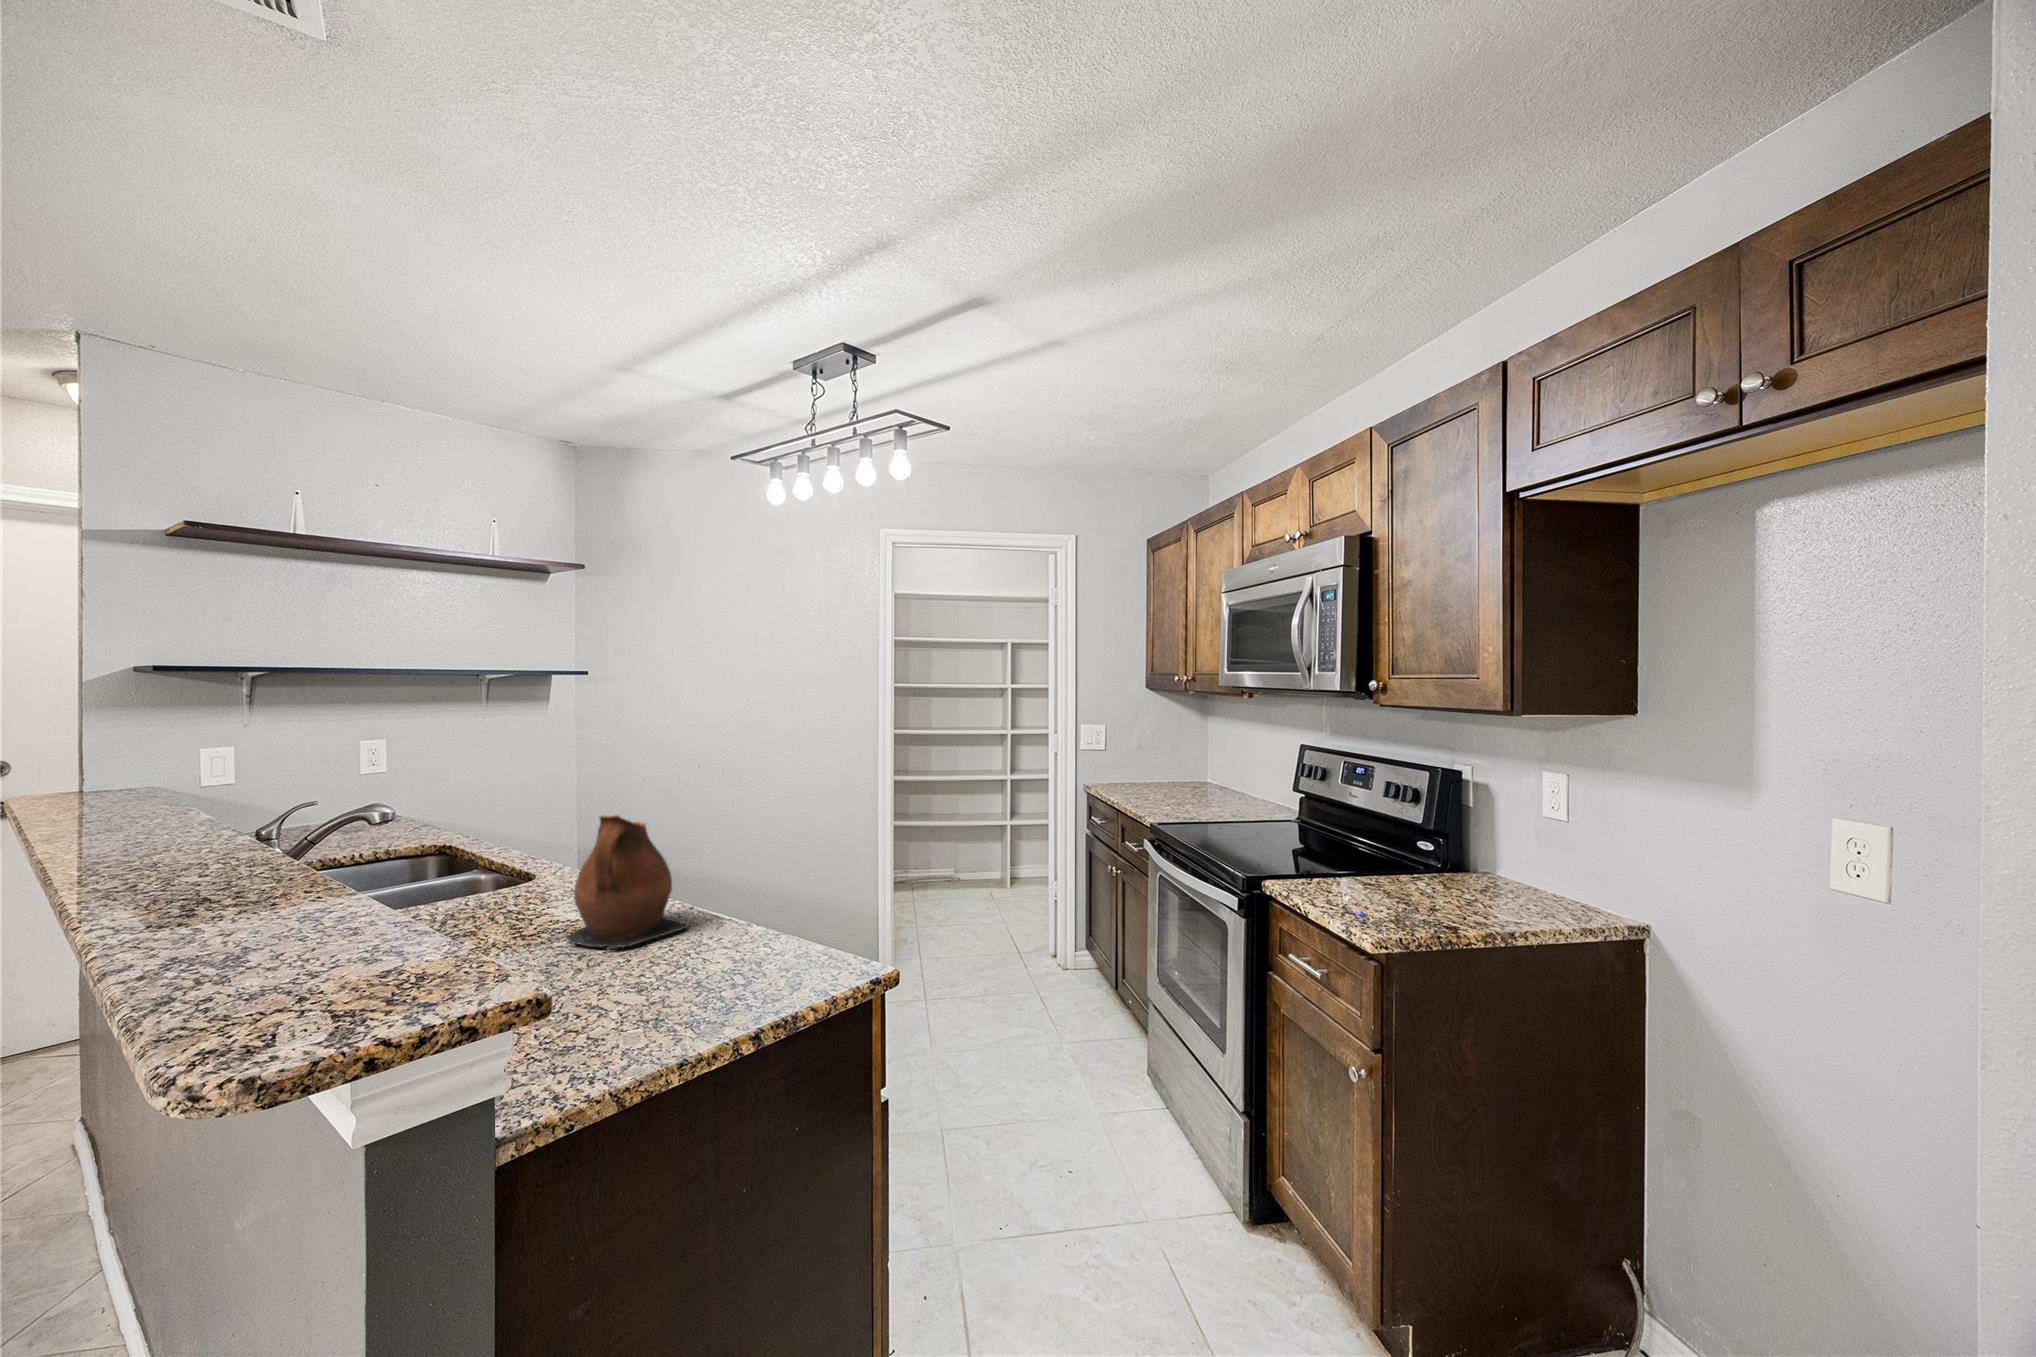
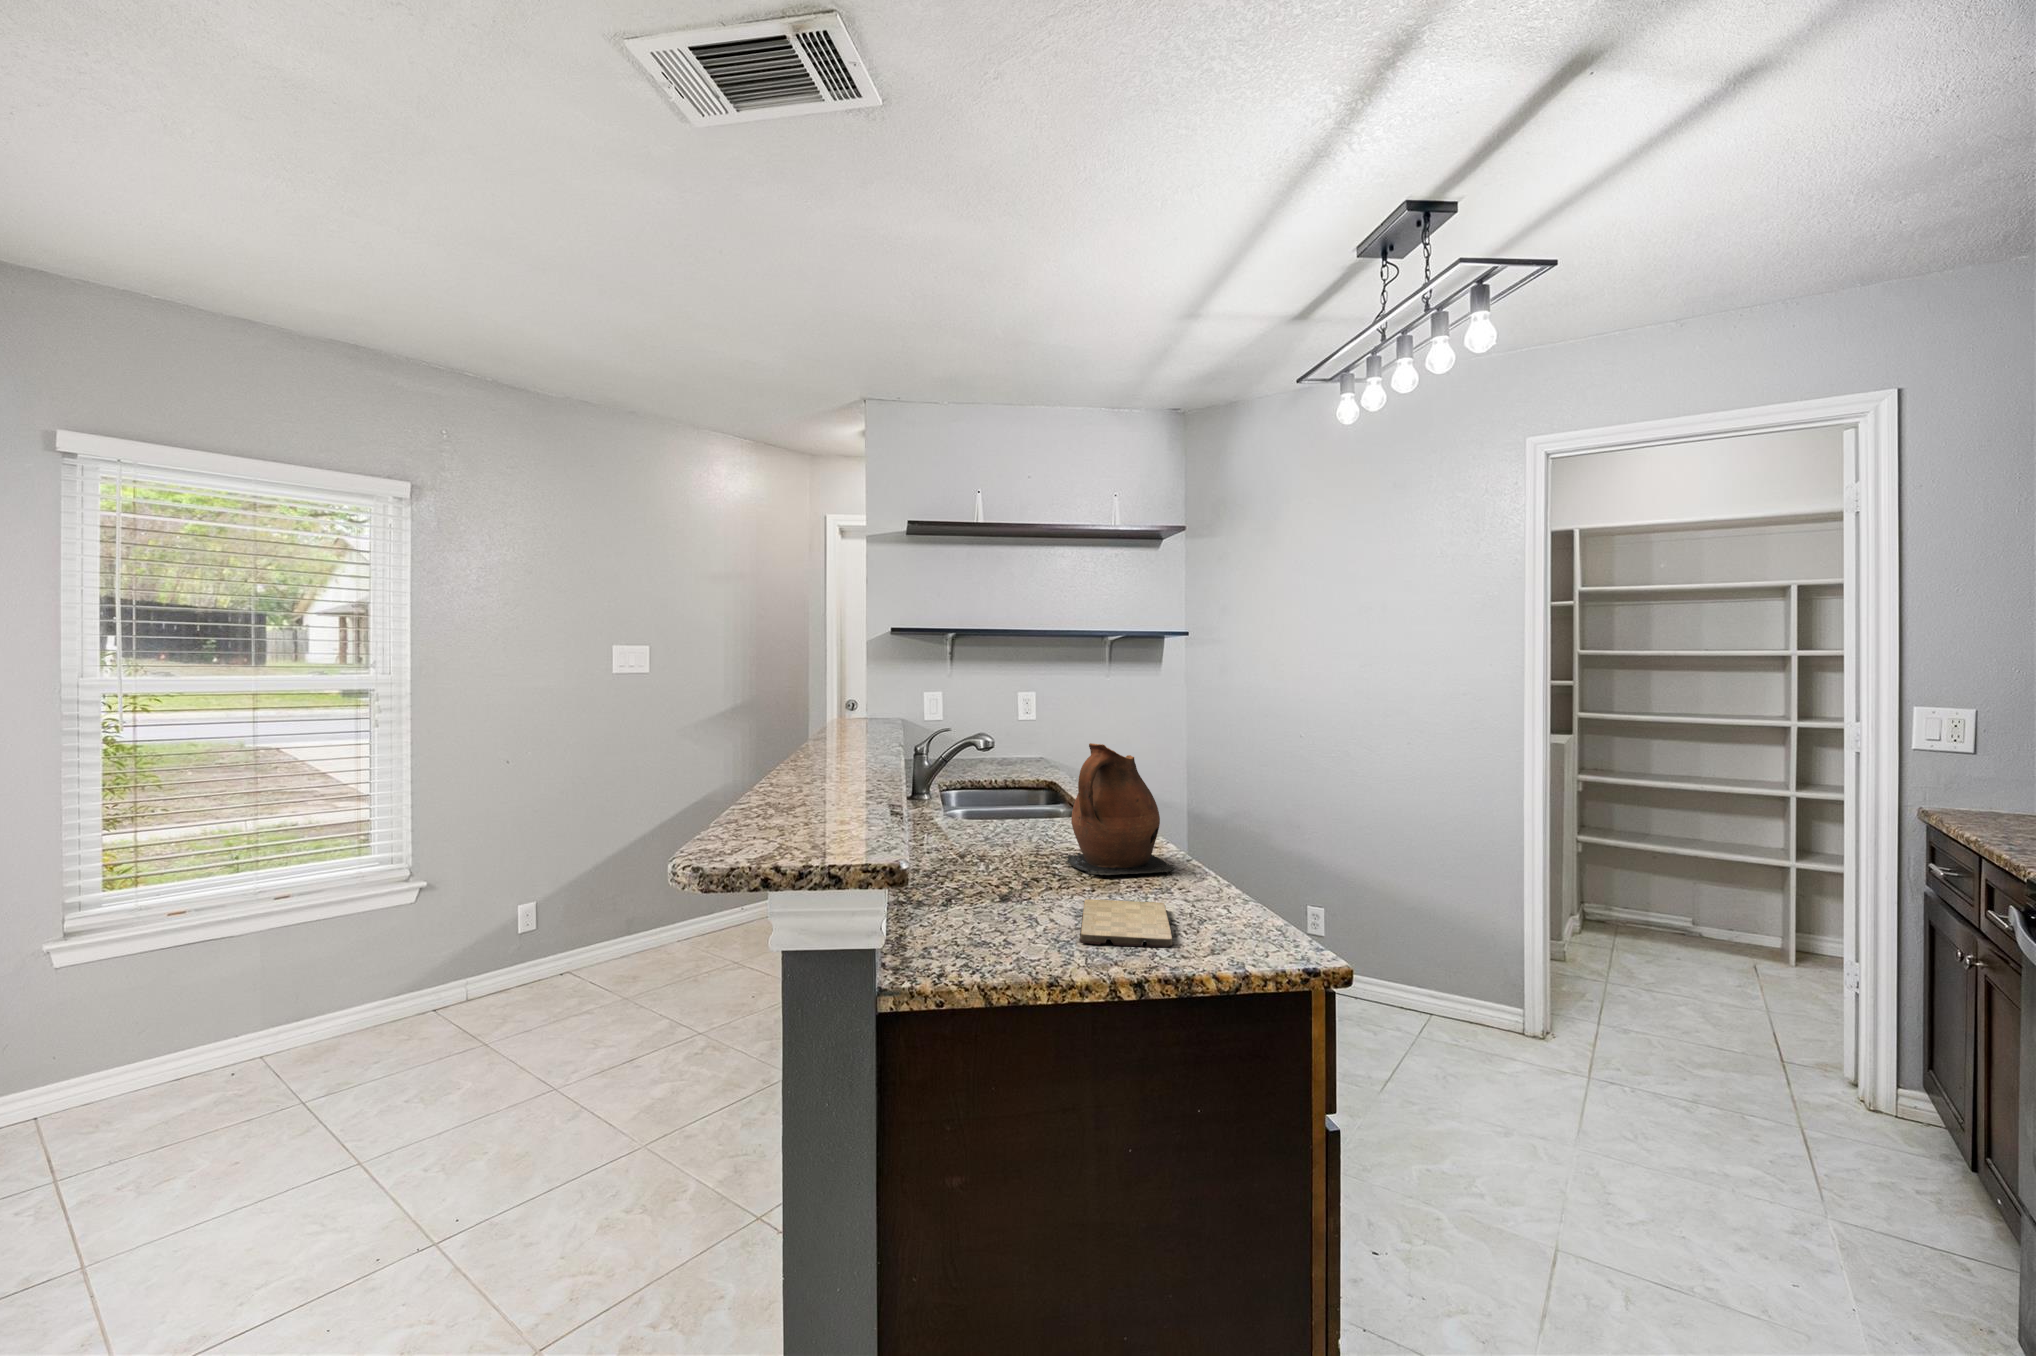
cutting board: none [639,959,756,1018] -> present [1079,899,1173,947]

